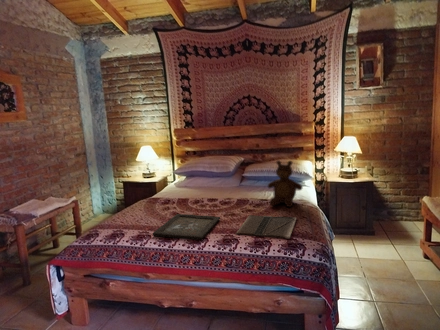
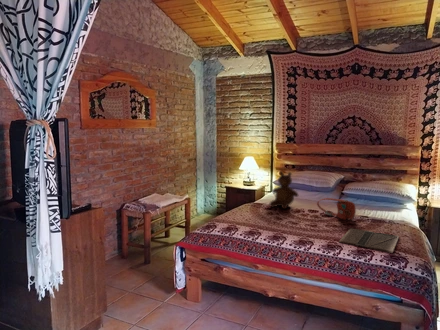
teddy bear: present [268,161,302,207] -> present [269,172,298,209]
handbag: none [216,185,255,206] -> present [317,198,356,220]
tray: present [153,214,220,240] -> none [263,218,322,242]

